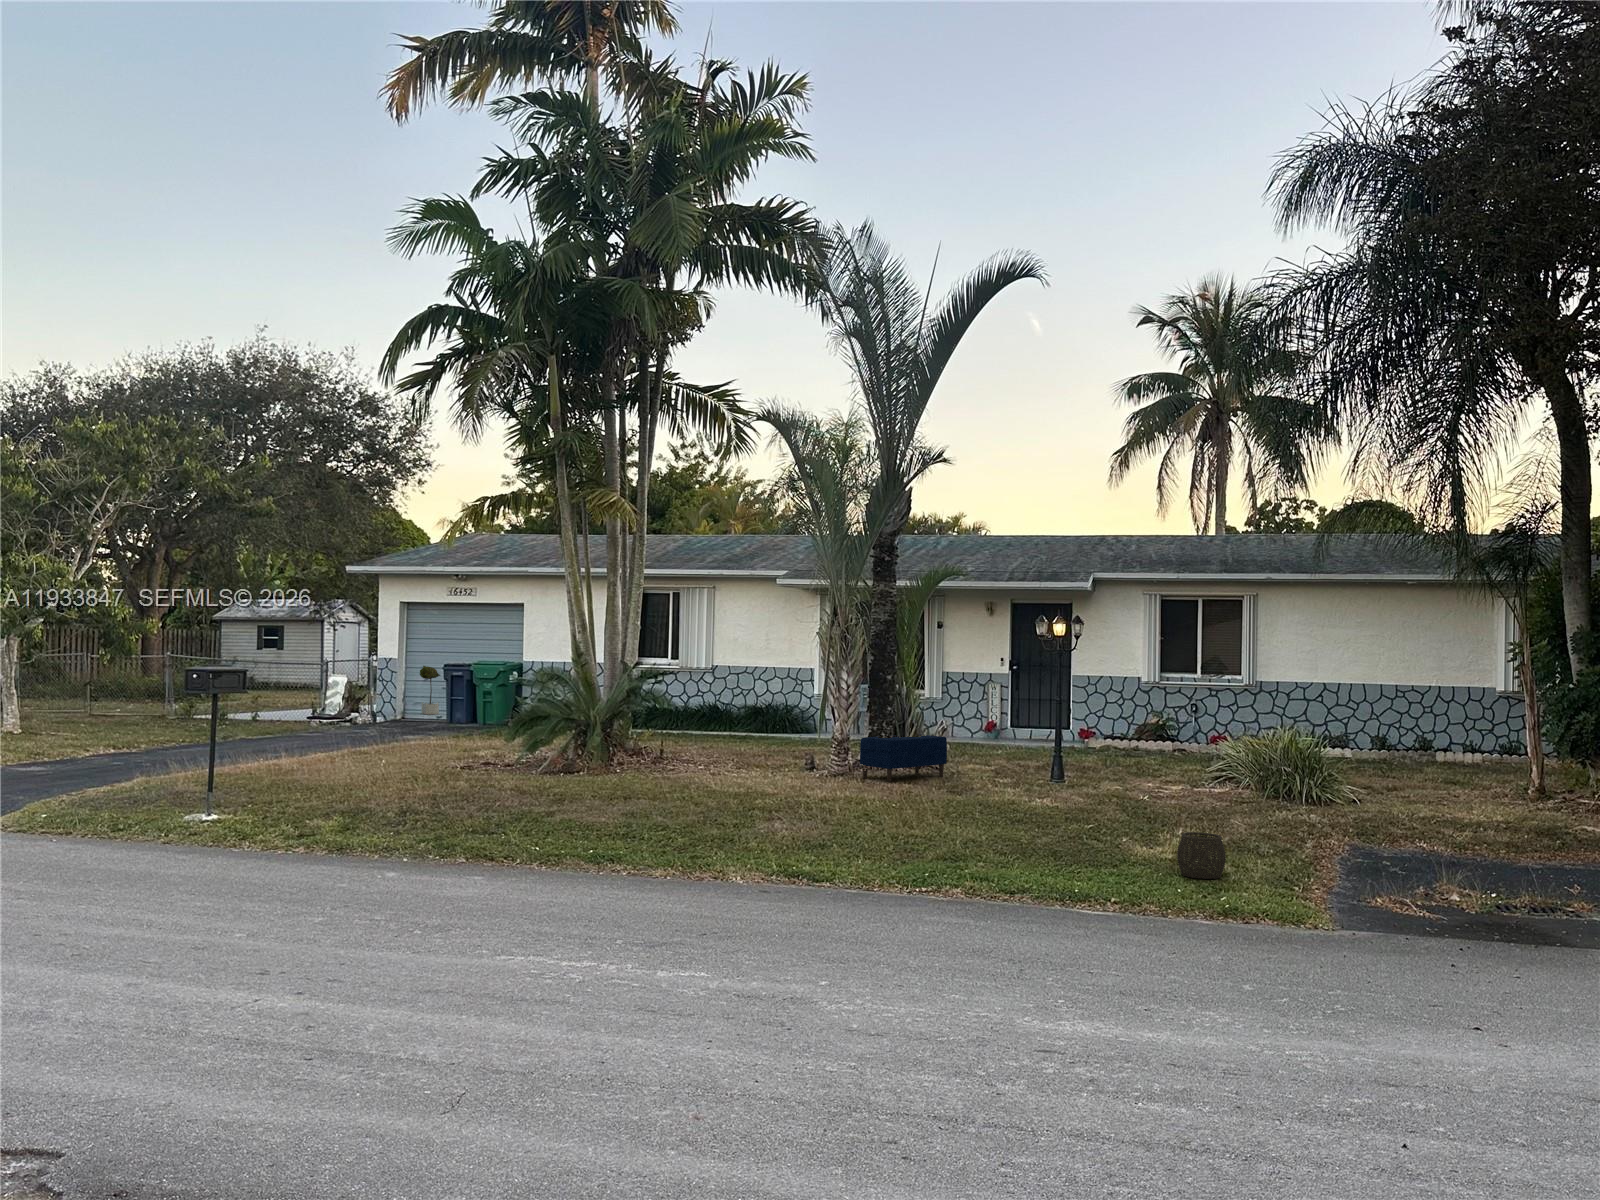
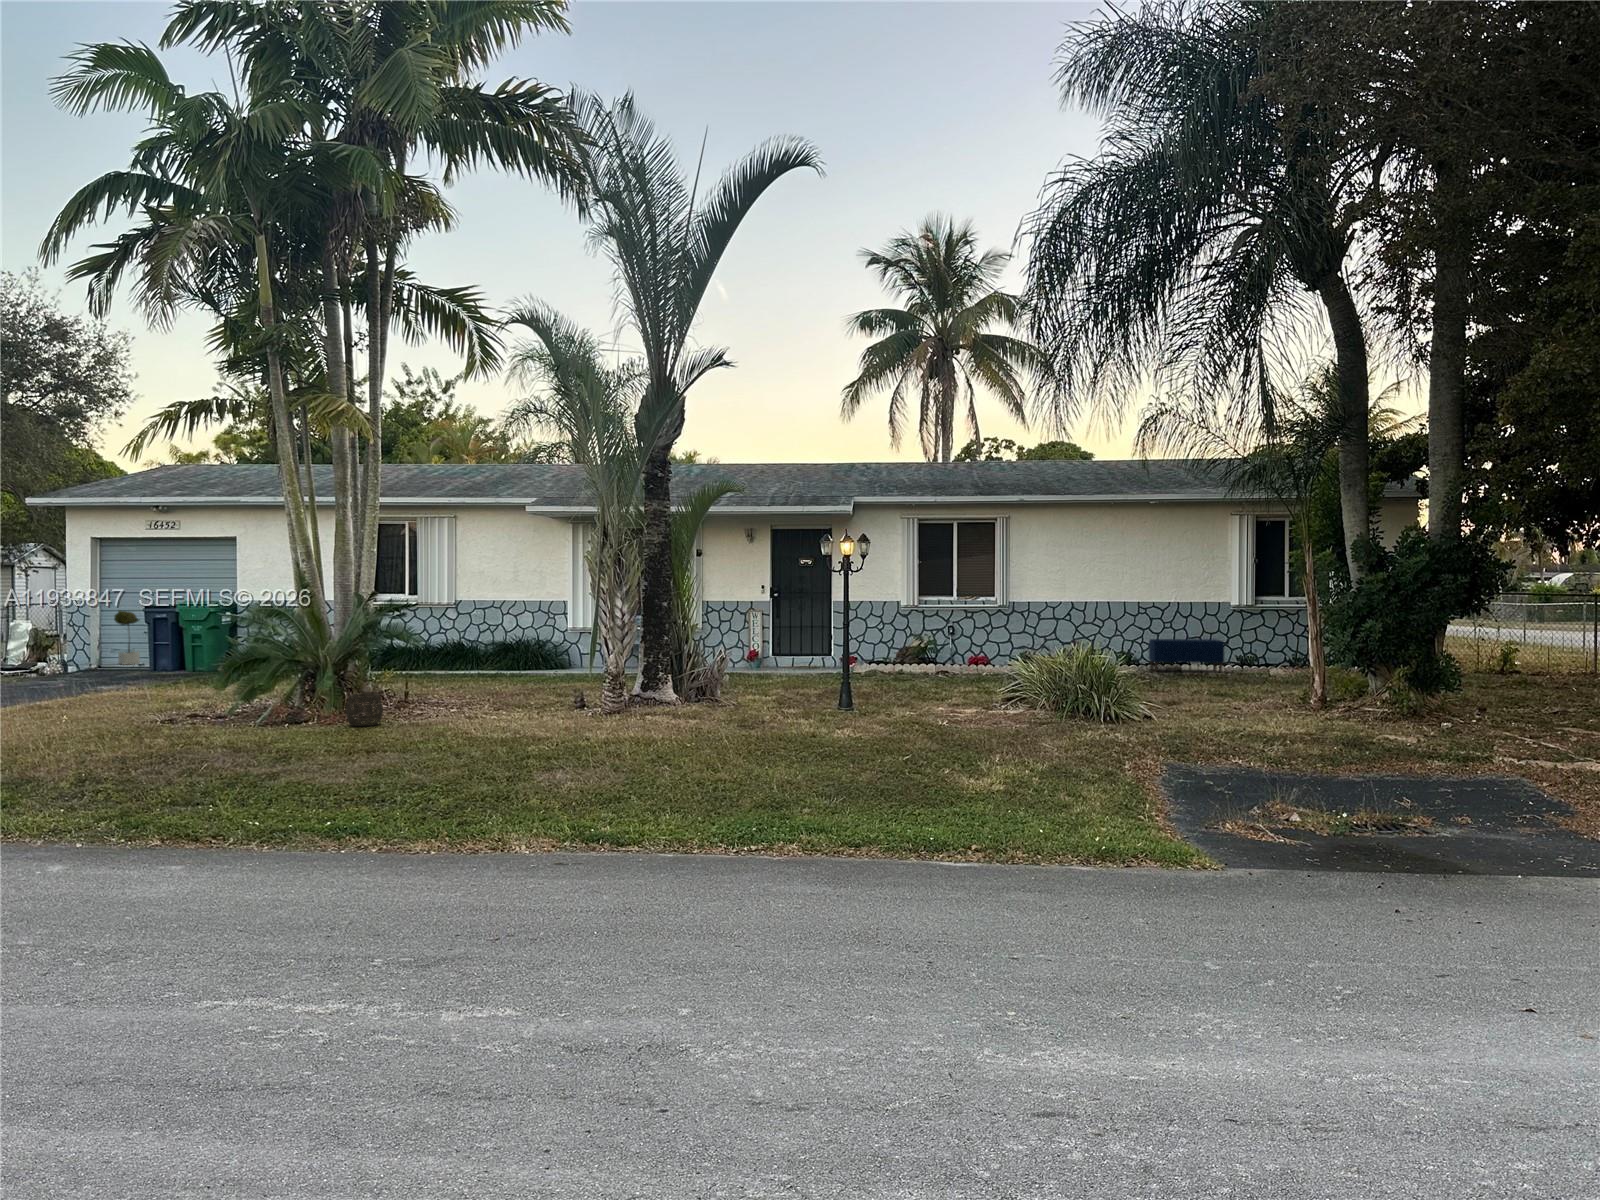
bench: present [860,734,947,782] -> present [1149,639,1224,673]
woven basket: present [1177,832,1226,879] -> present [346,693,383,726]

